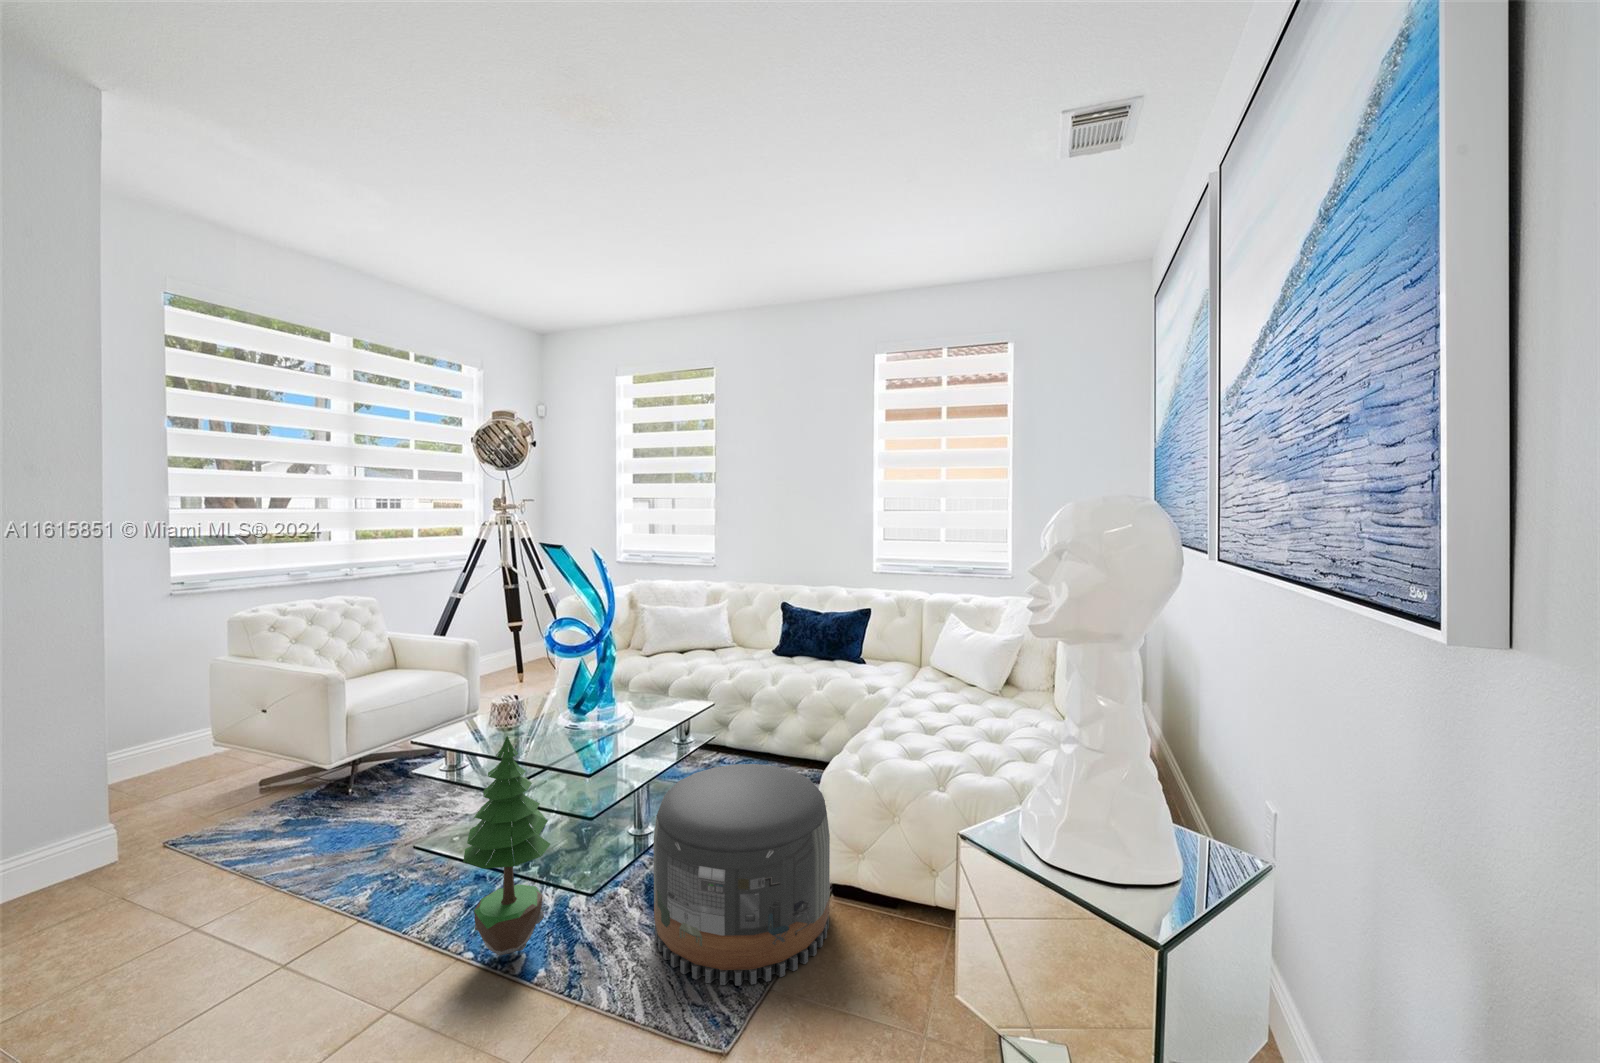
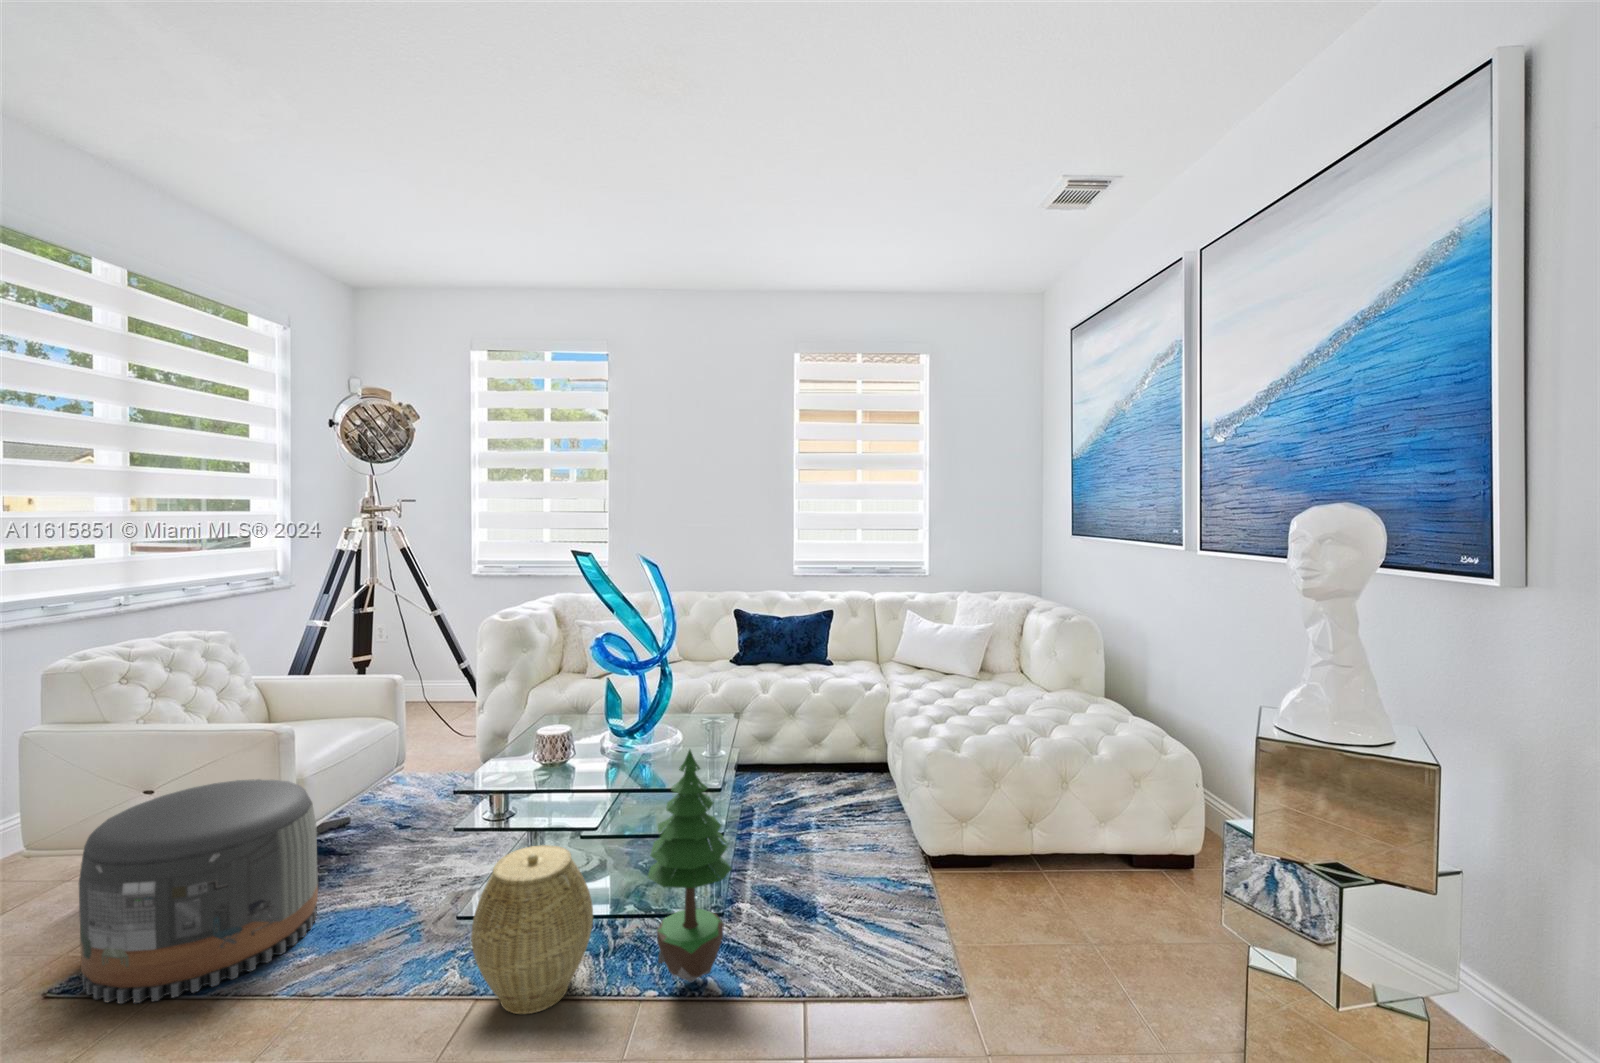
pouf: present [654,764,830,986] -> present [79,779,318,1004]
woven basket: none [337,801,454,946] -> present [471,845,593,1014]

